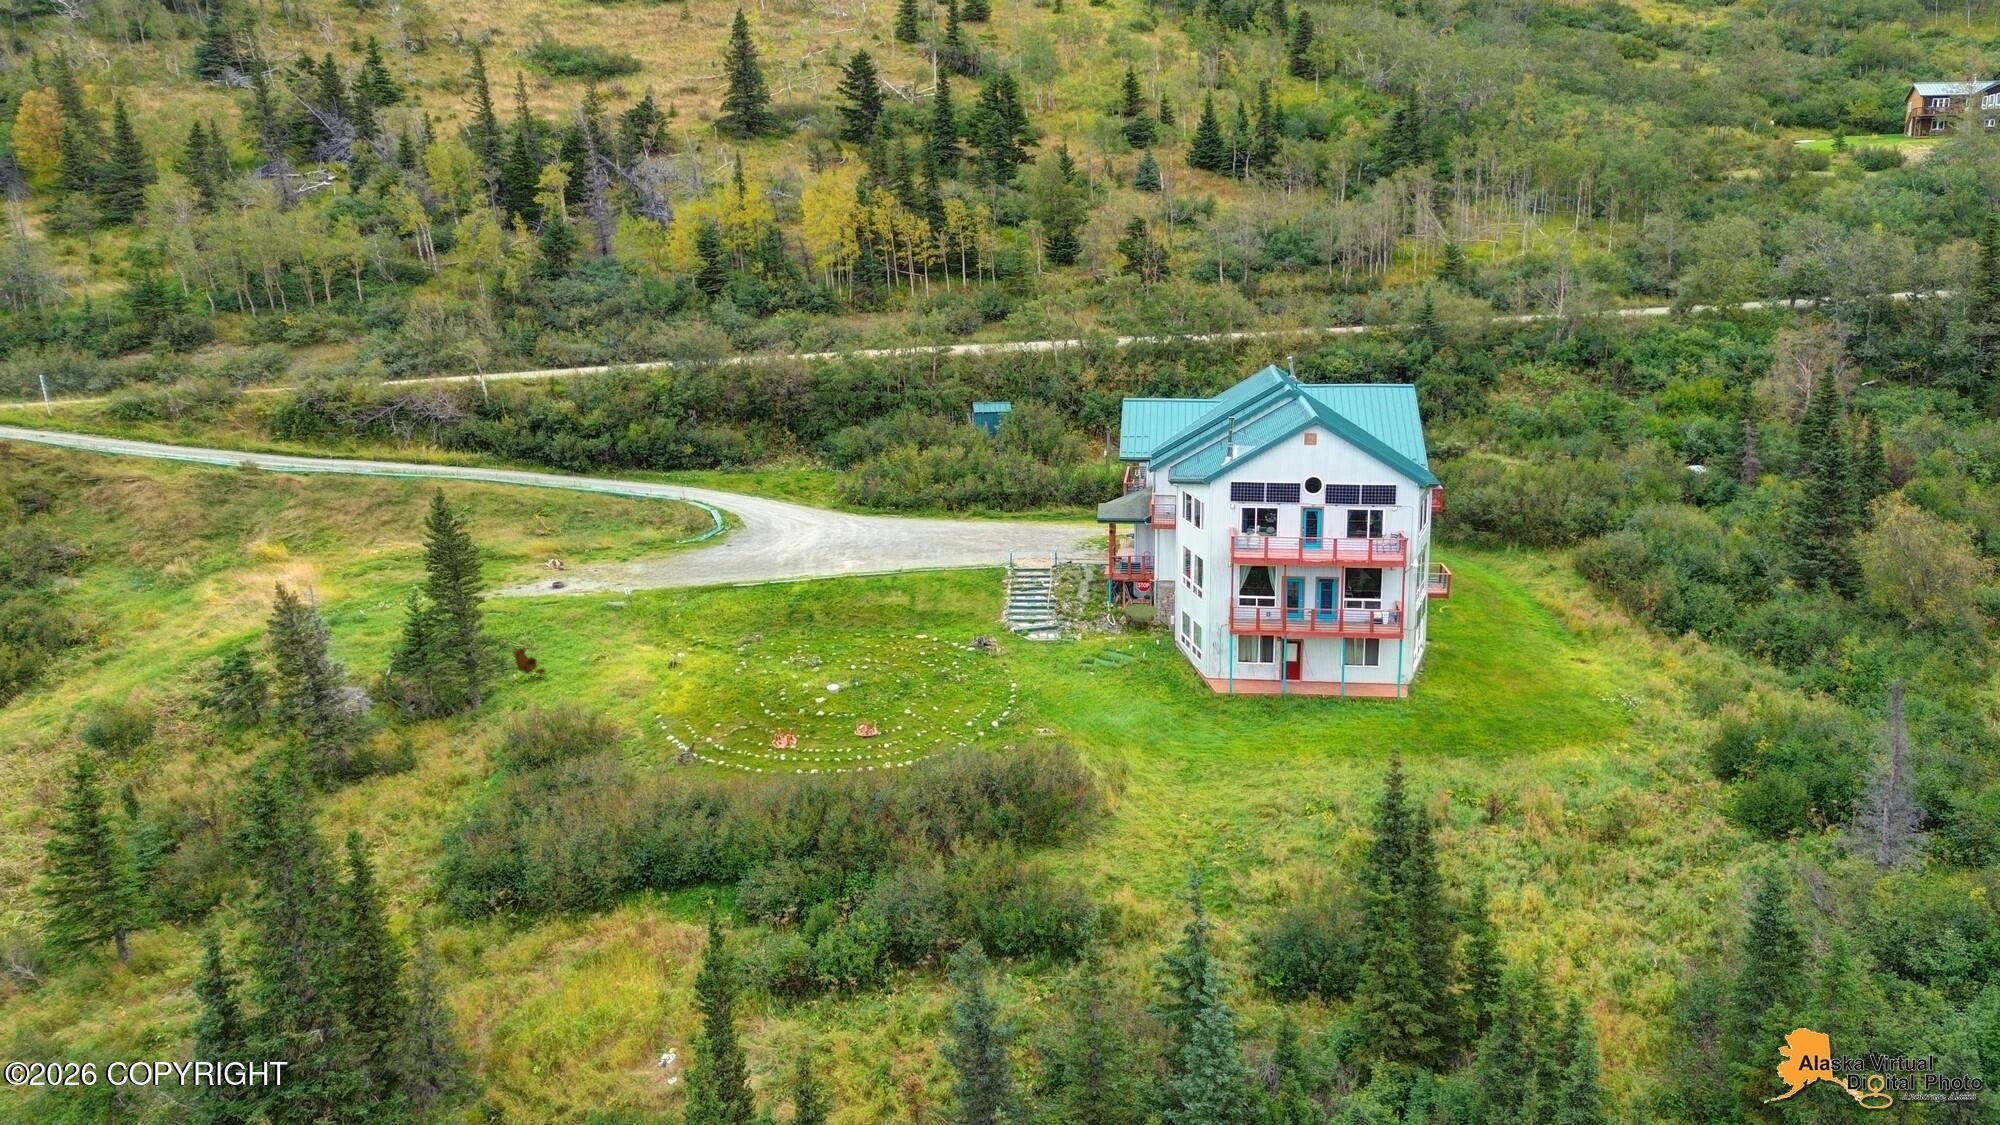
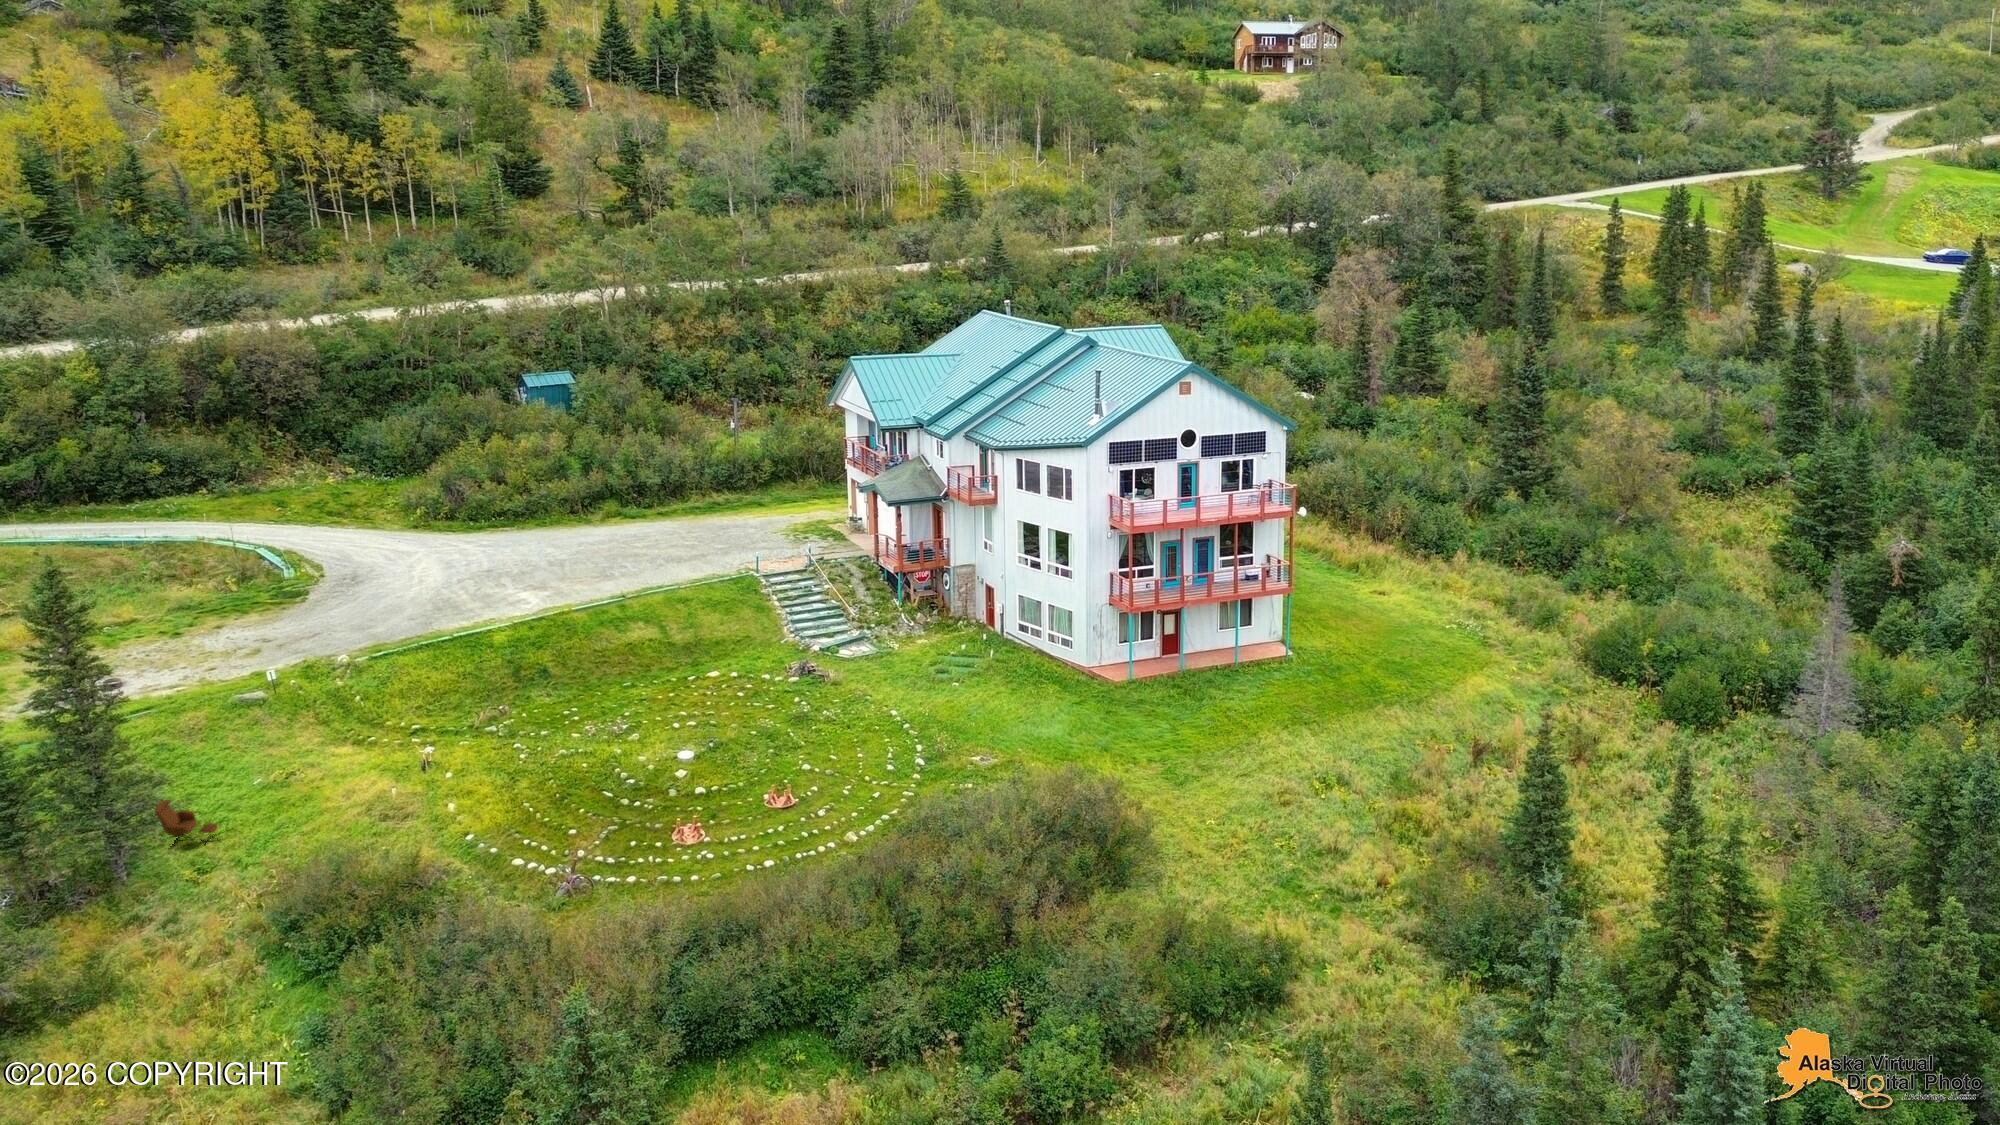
round table: present [1124,604,1159,629] -> none [928,594,969,624]

